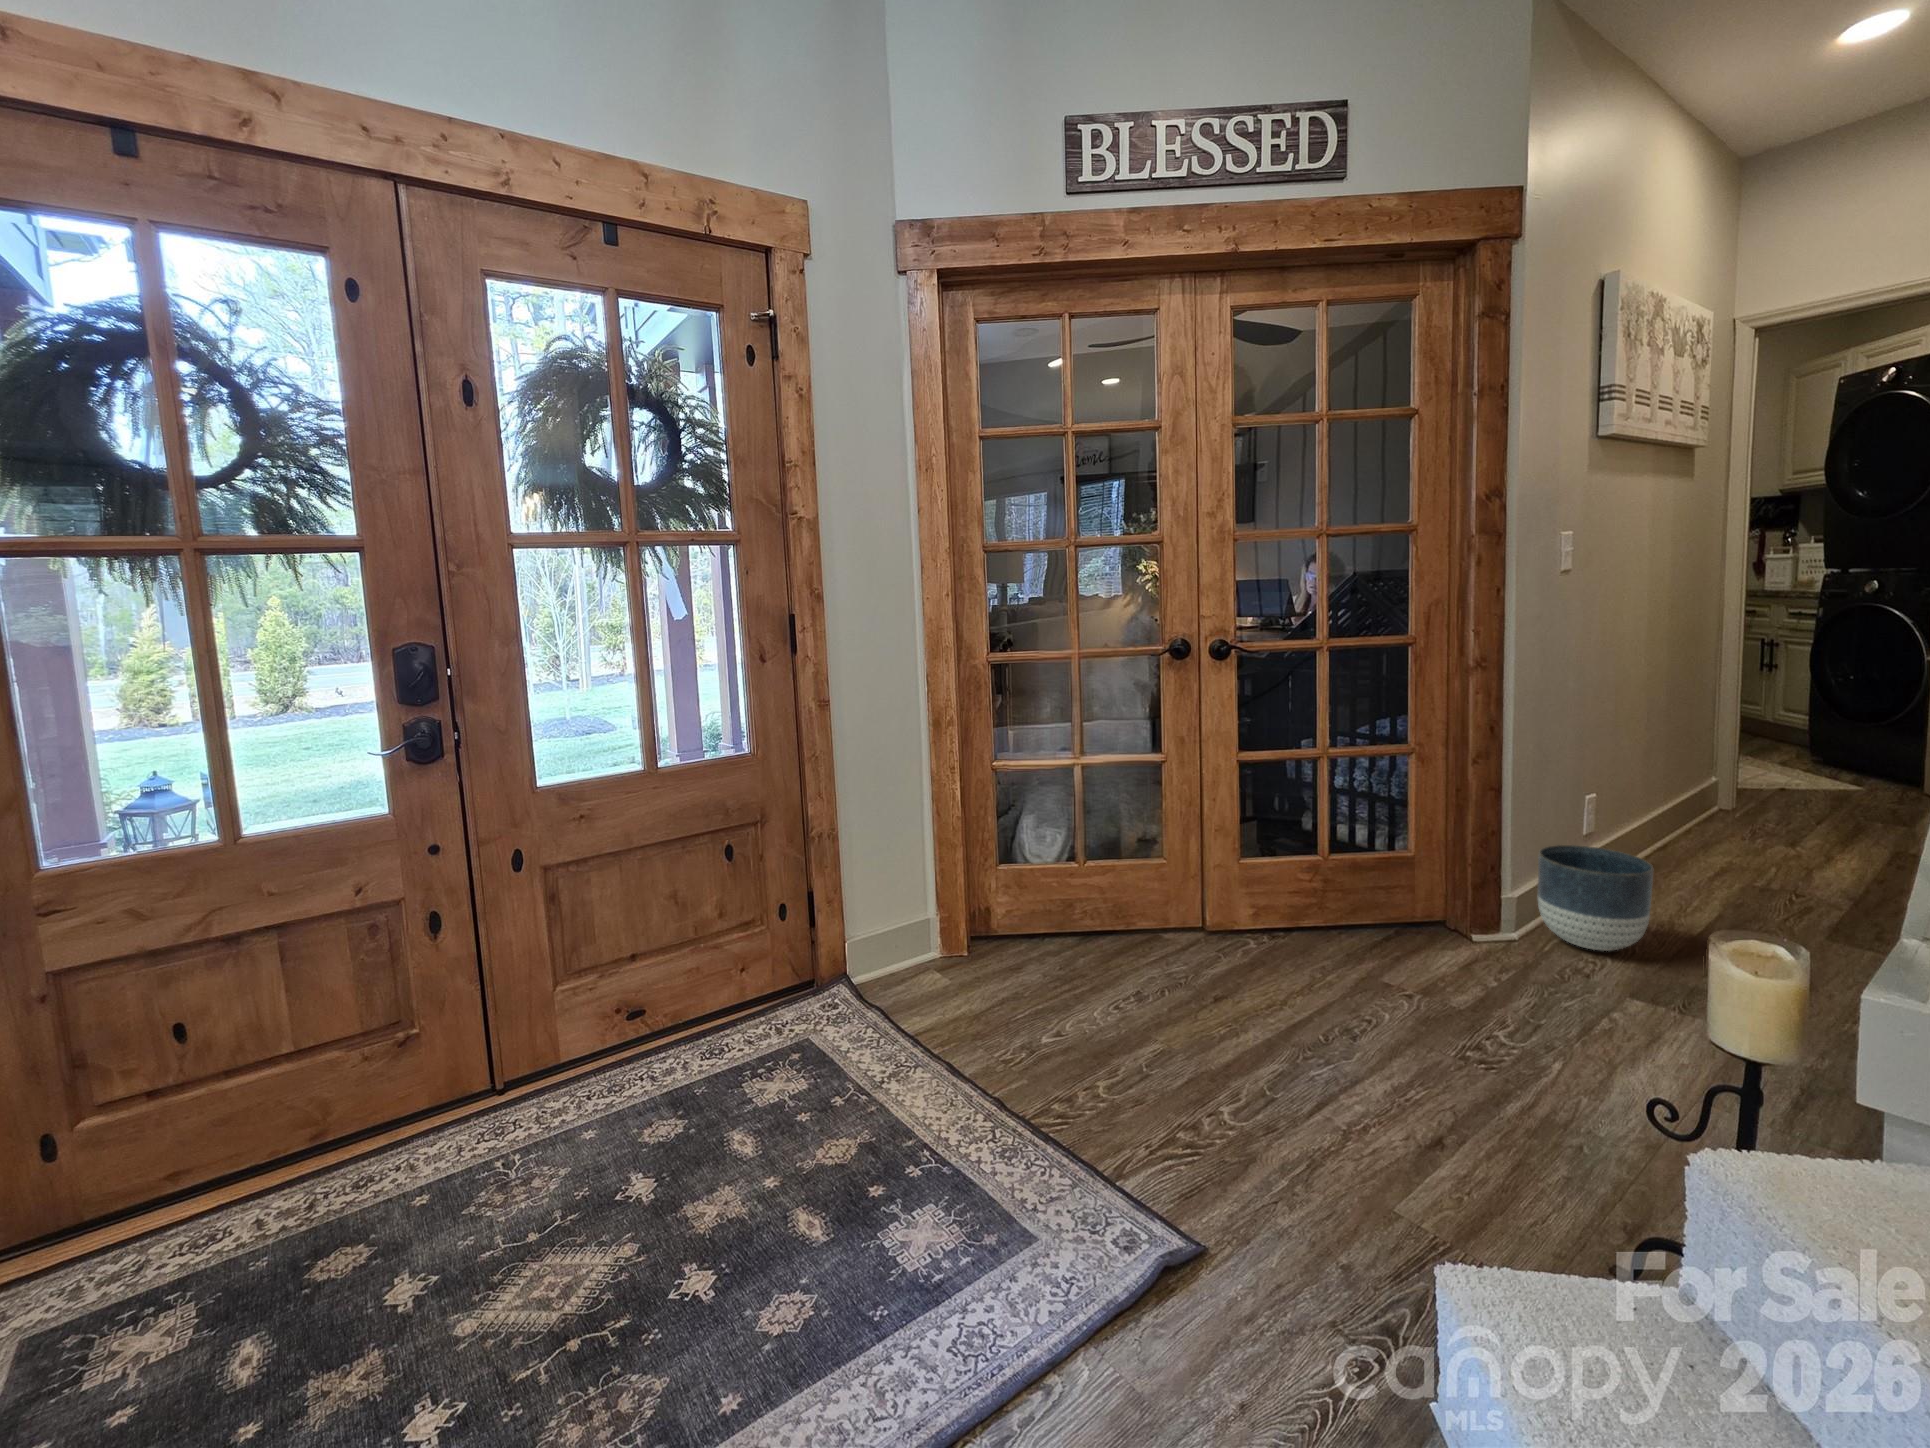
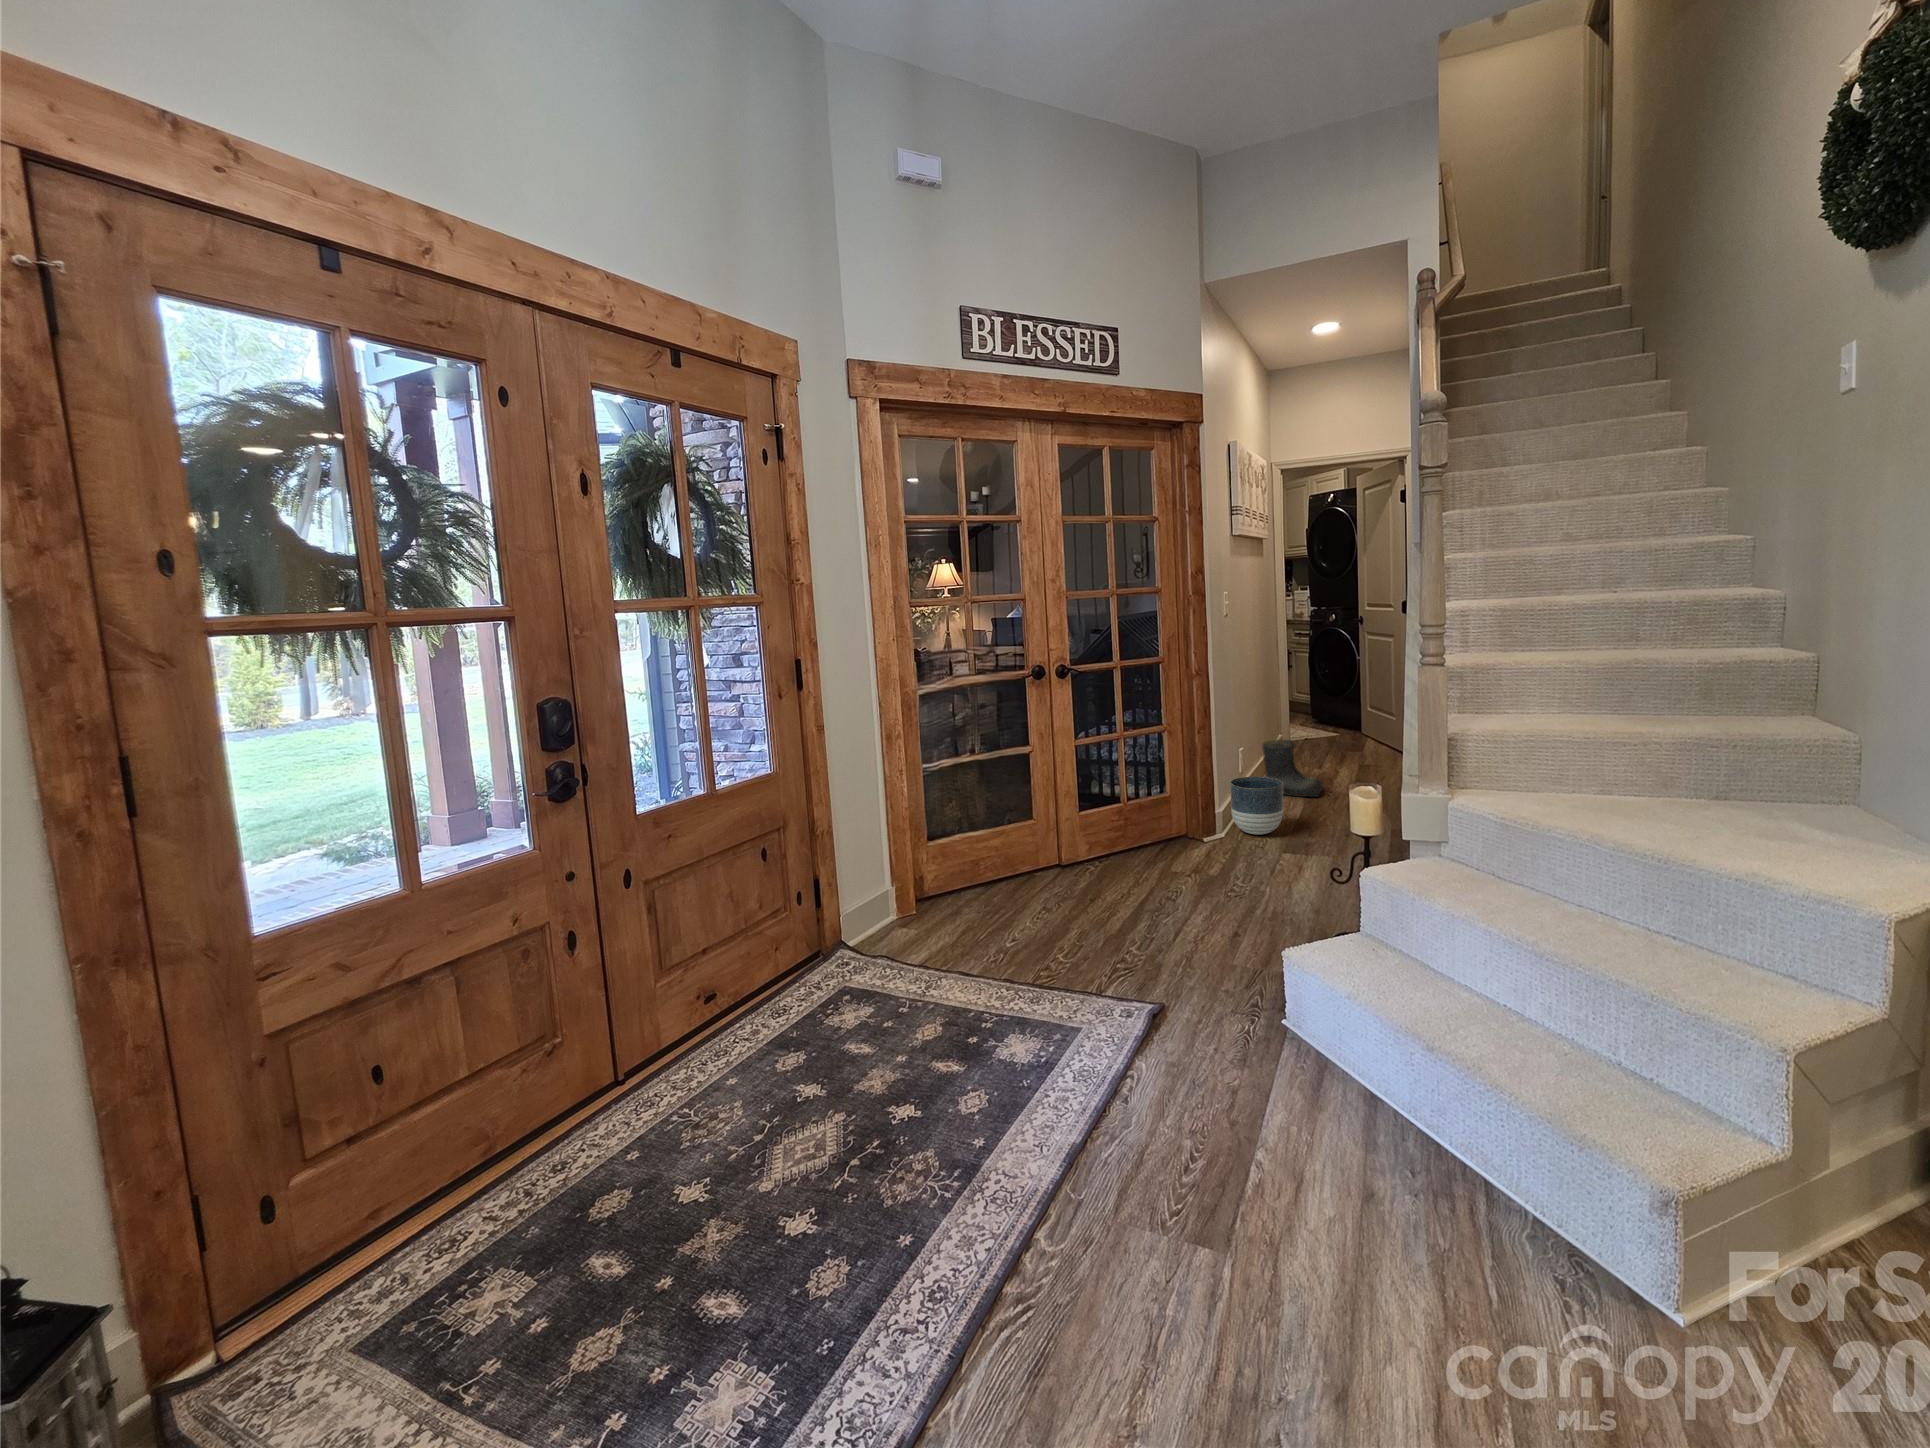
boots: none [1642,786,1779,899] -> present [1262,740,1323,797]

